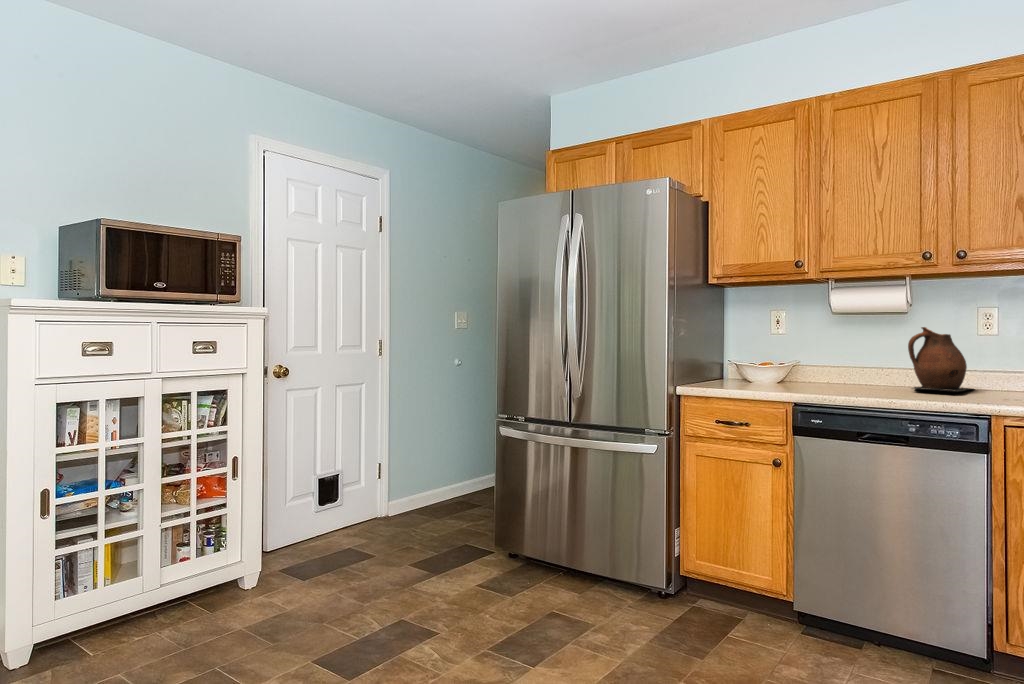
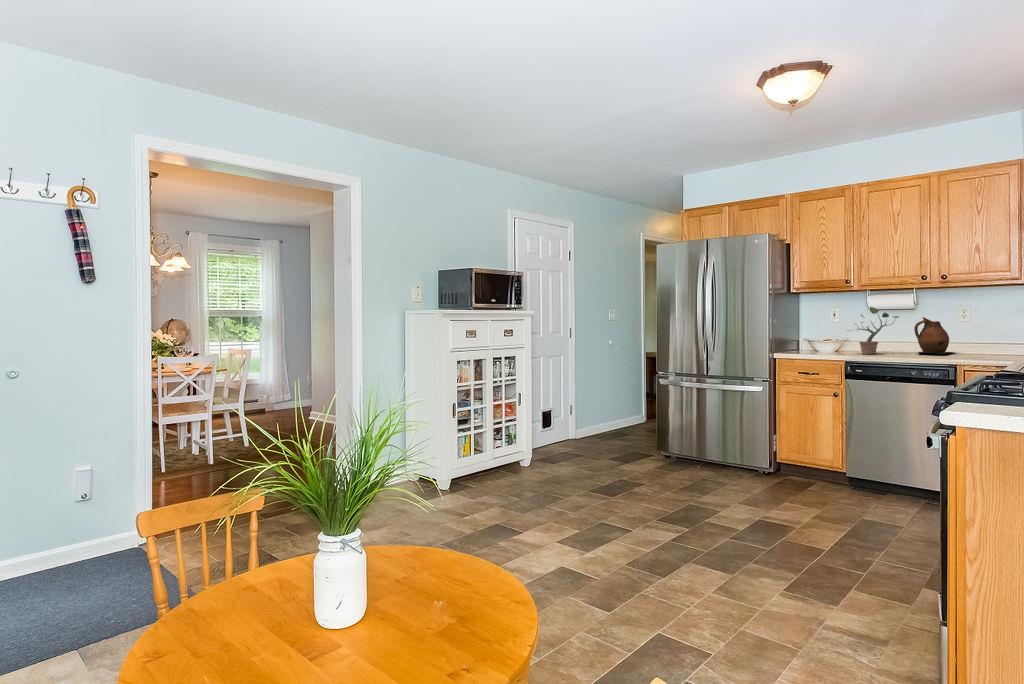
potted plant: none [797,306,884,390] -> present [848,307,899,354]

